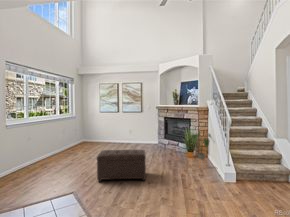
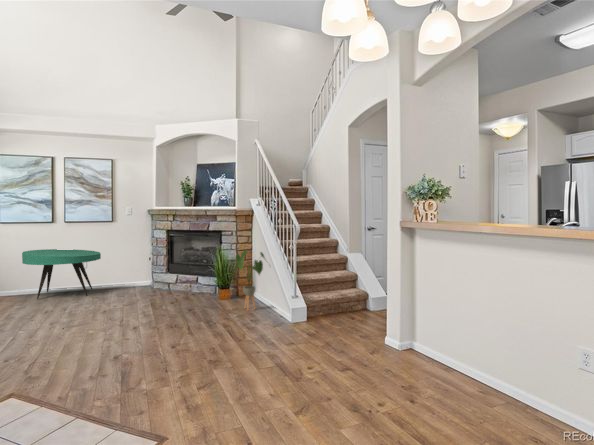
coffee table: none [103,125,135,148] -> present [22,249,101,299]
ottoman: present [97,150,146,182] -> none [62,288,166,359]

